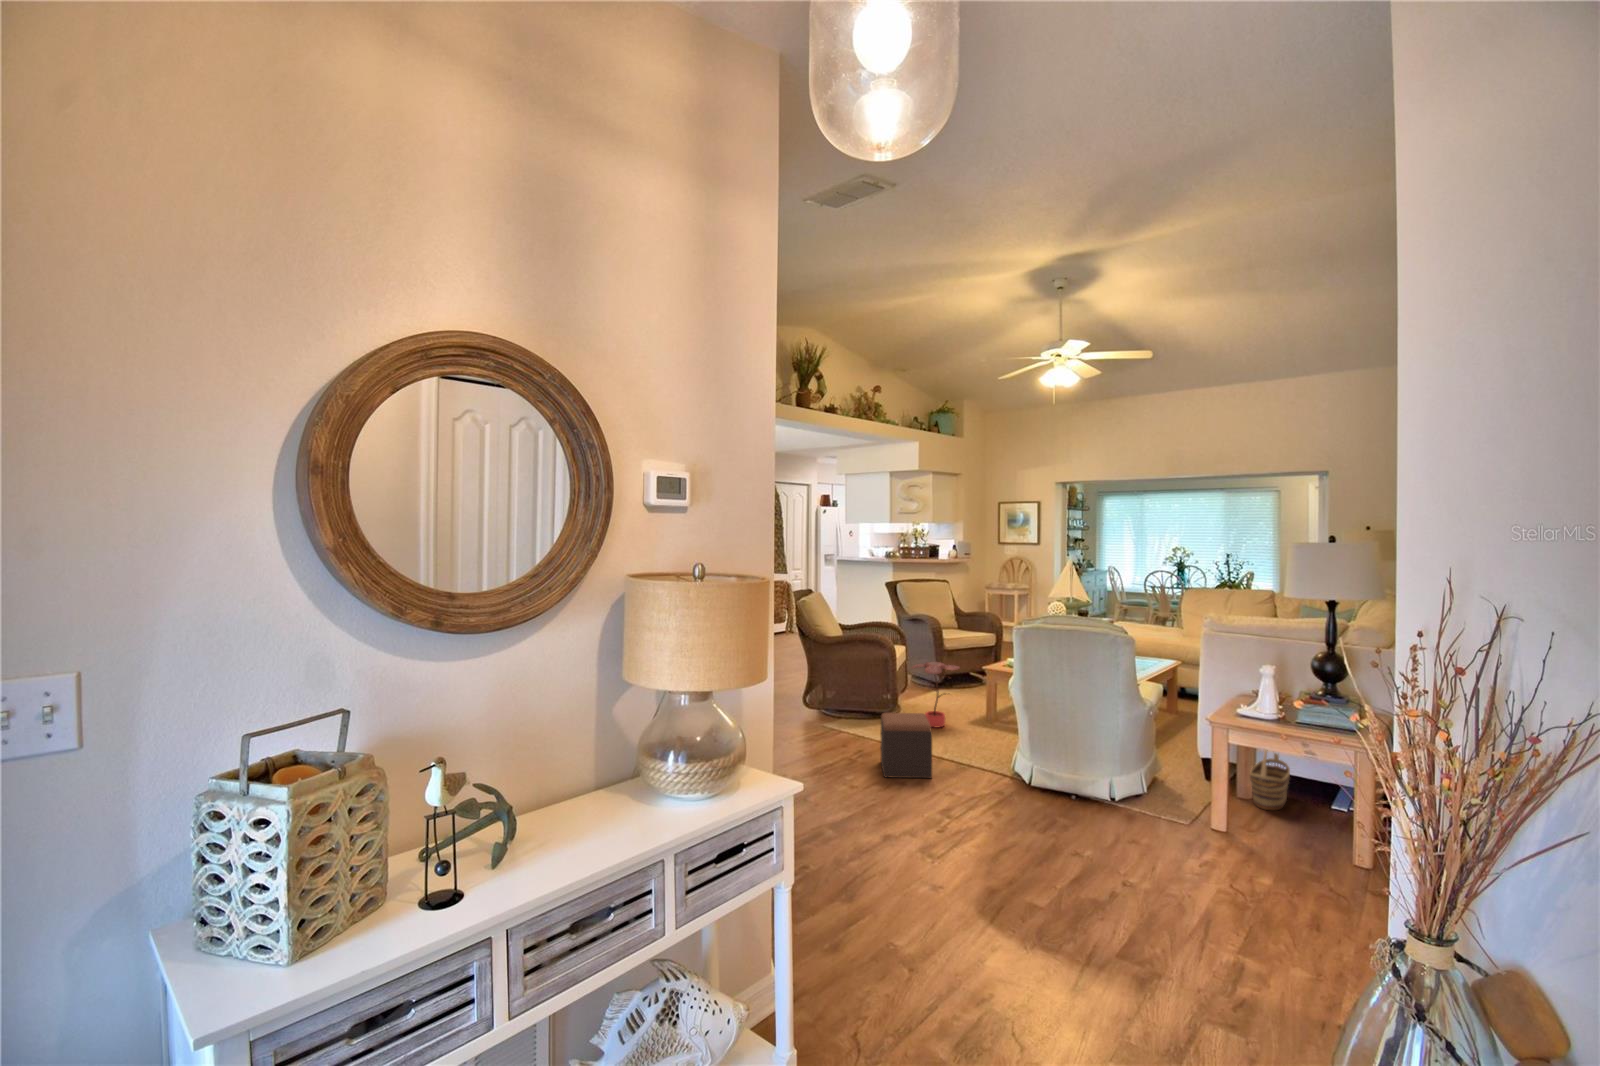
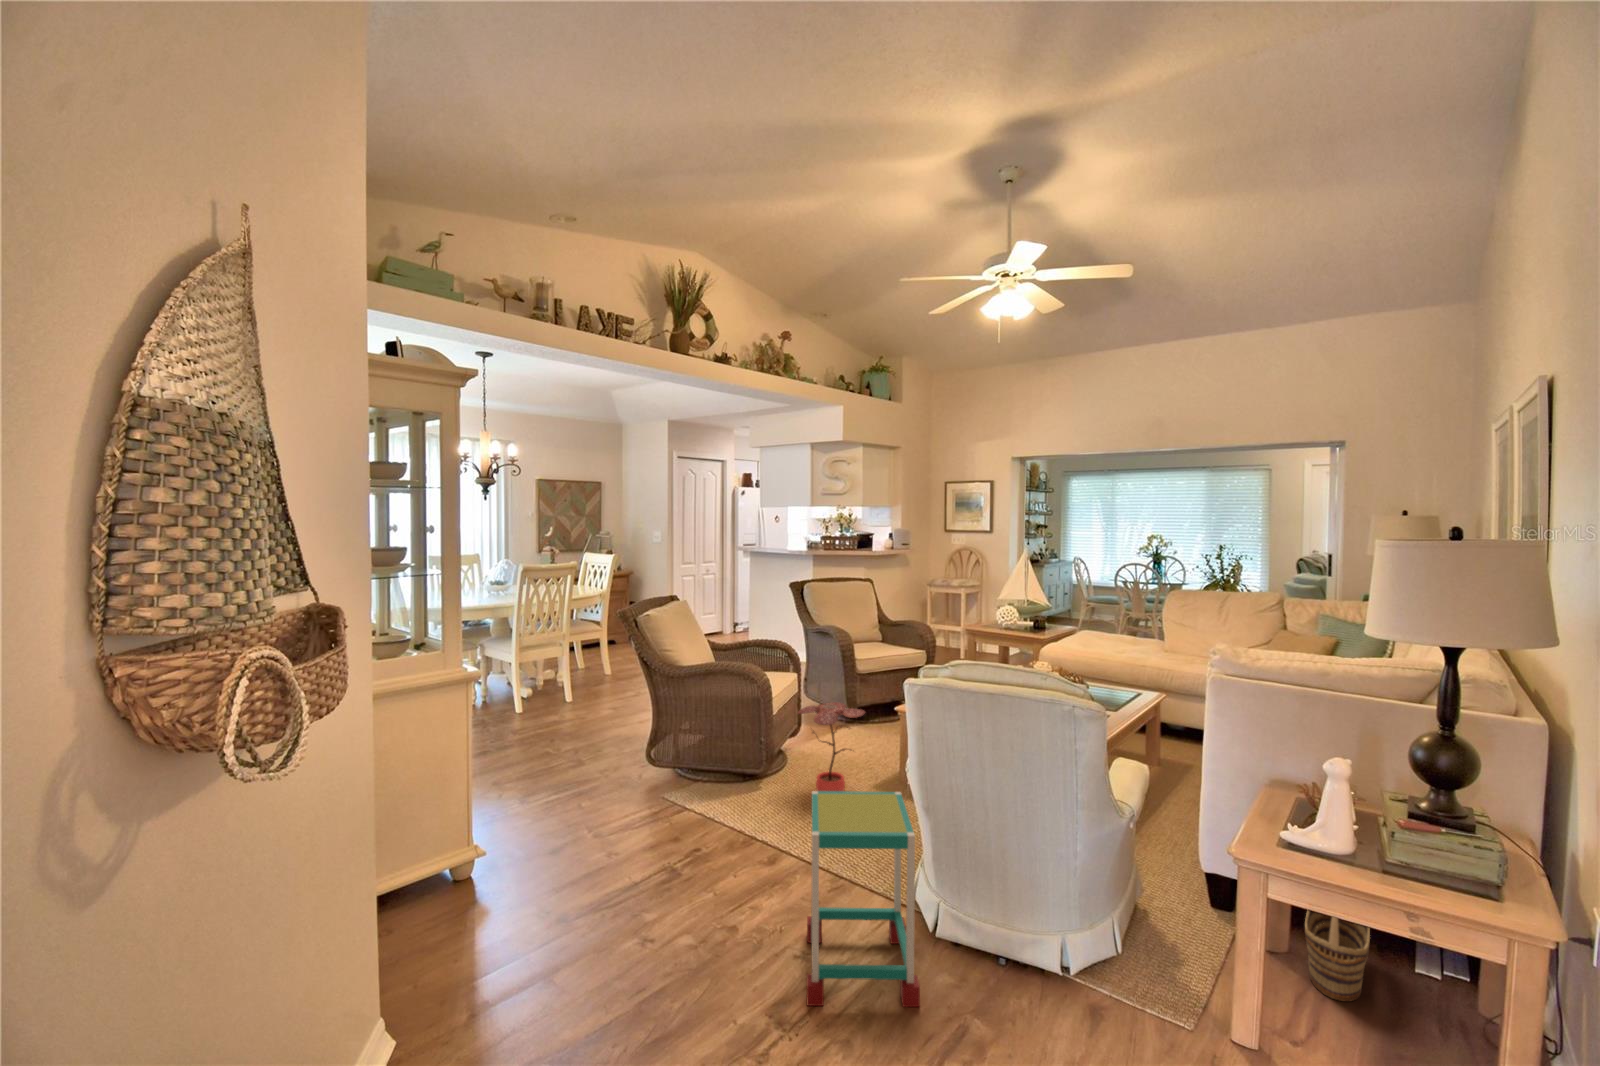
side table: none [944,695,1020,809] -> present [807,791,920,1007]
footstool: present [881,713,932,778] -> none [714,803,794,920]

